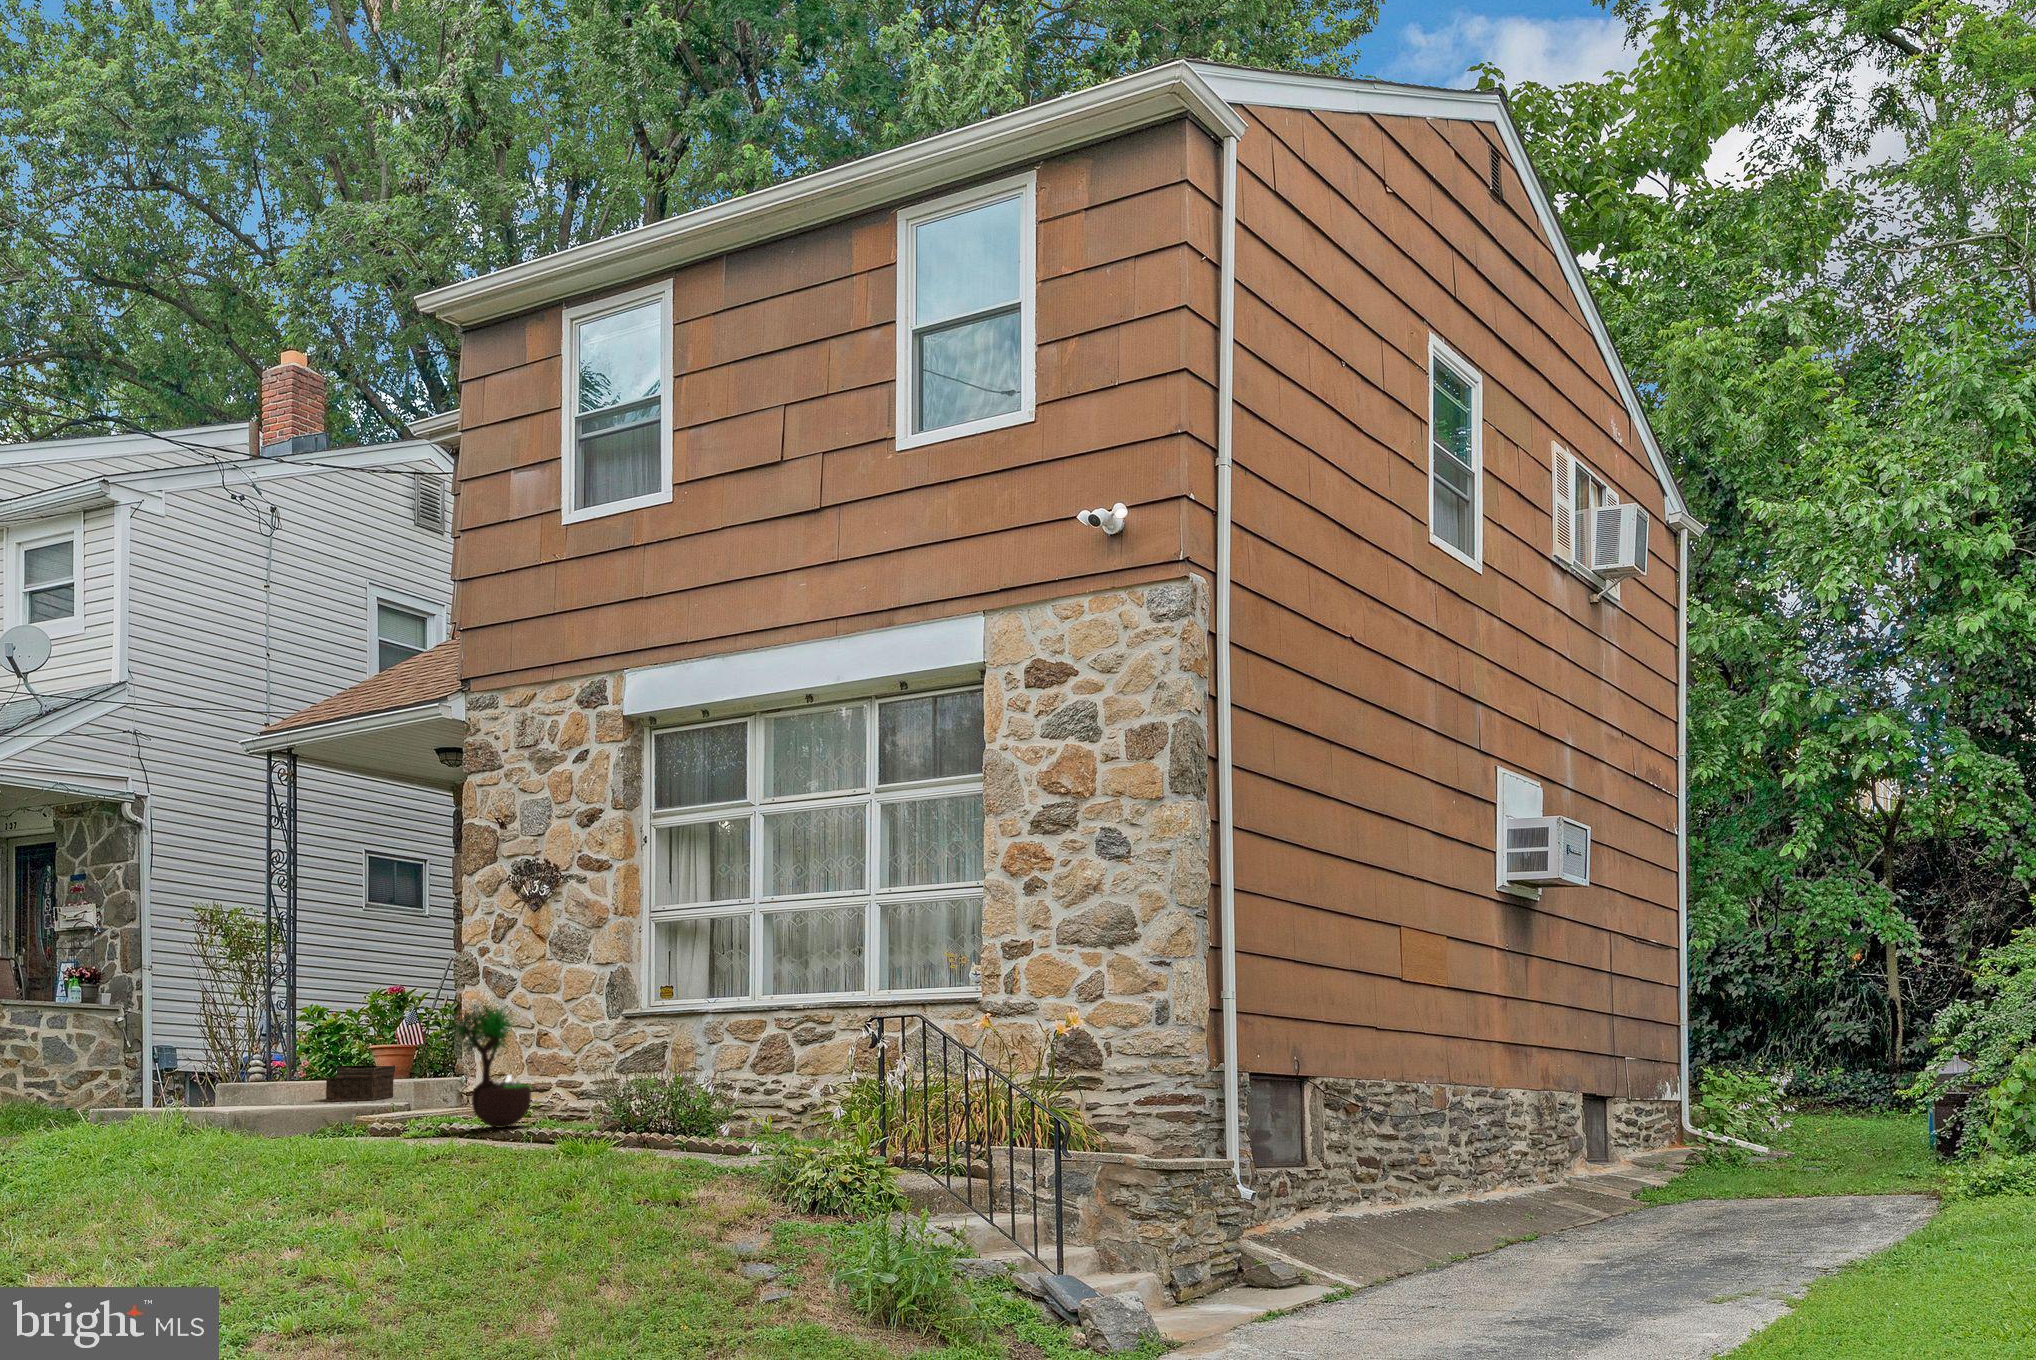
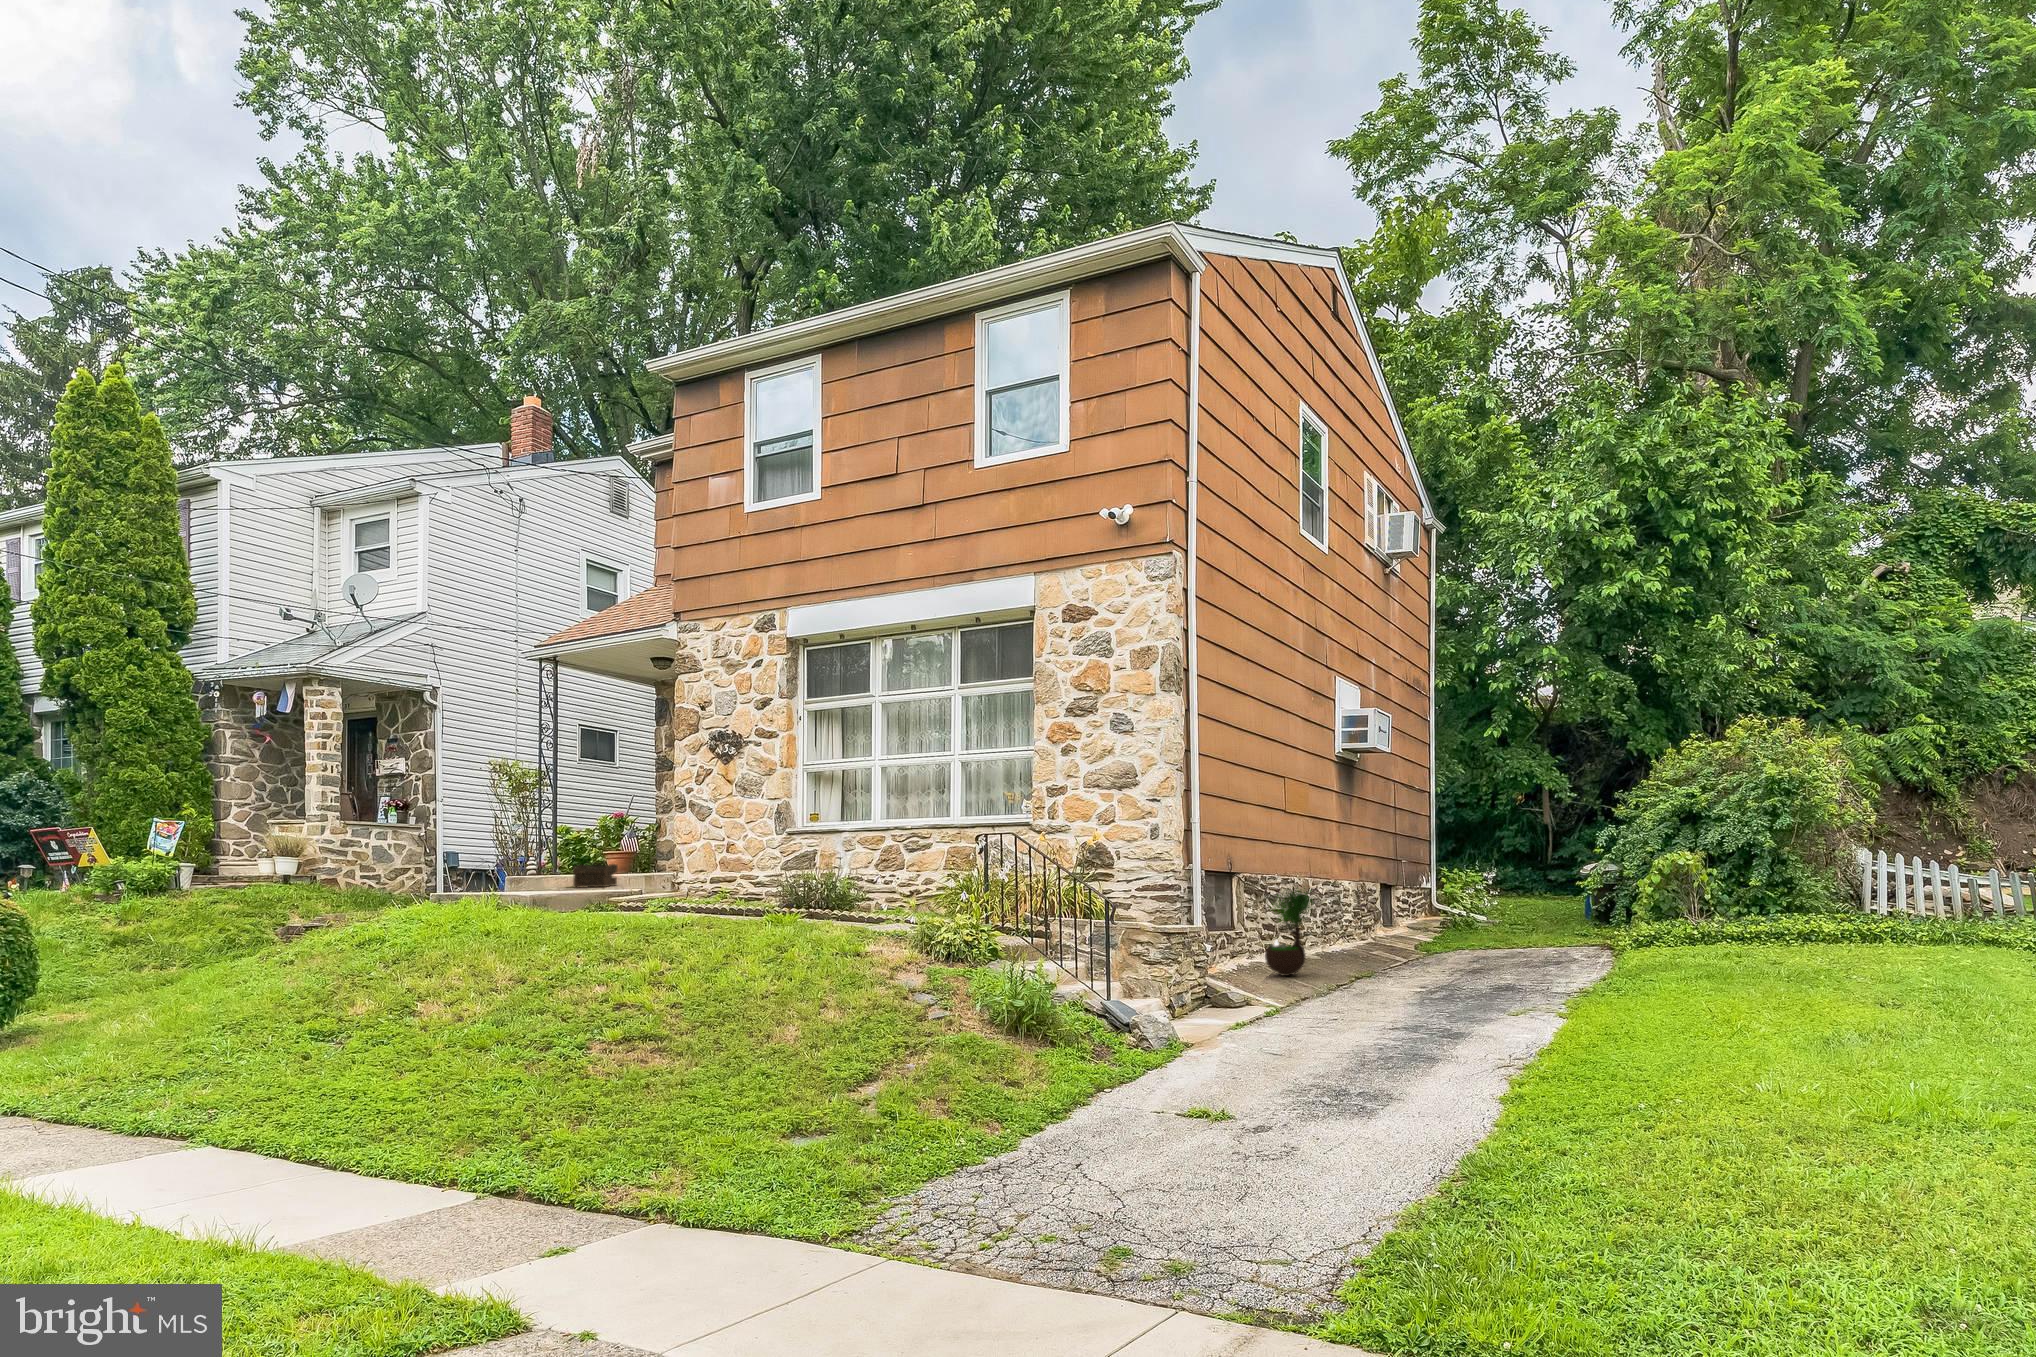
potted tree: present [445,999,531,1128] -> present [1265,892,1313,976]

